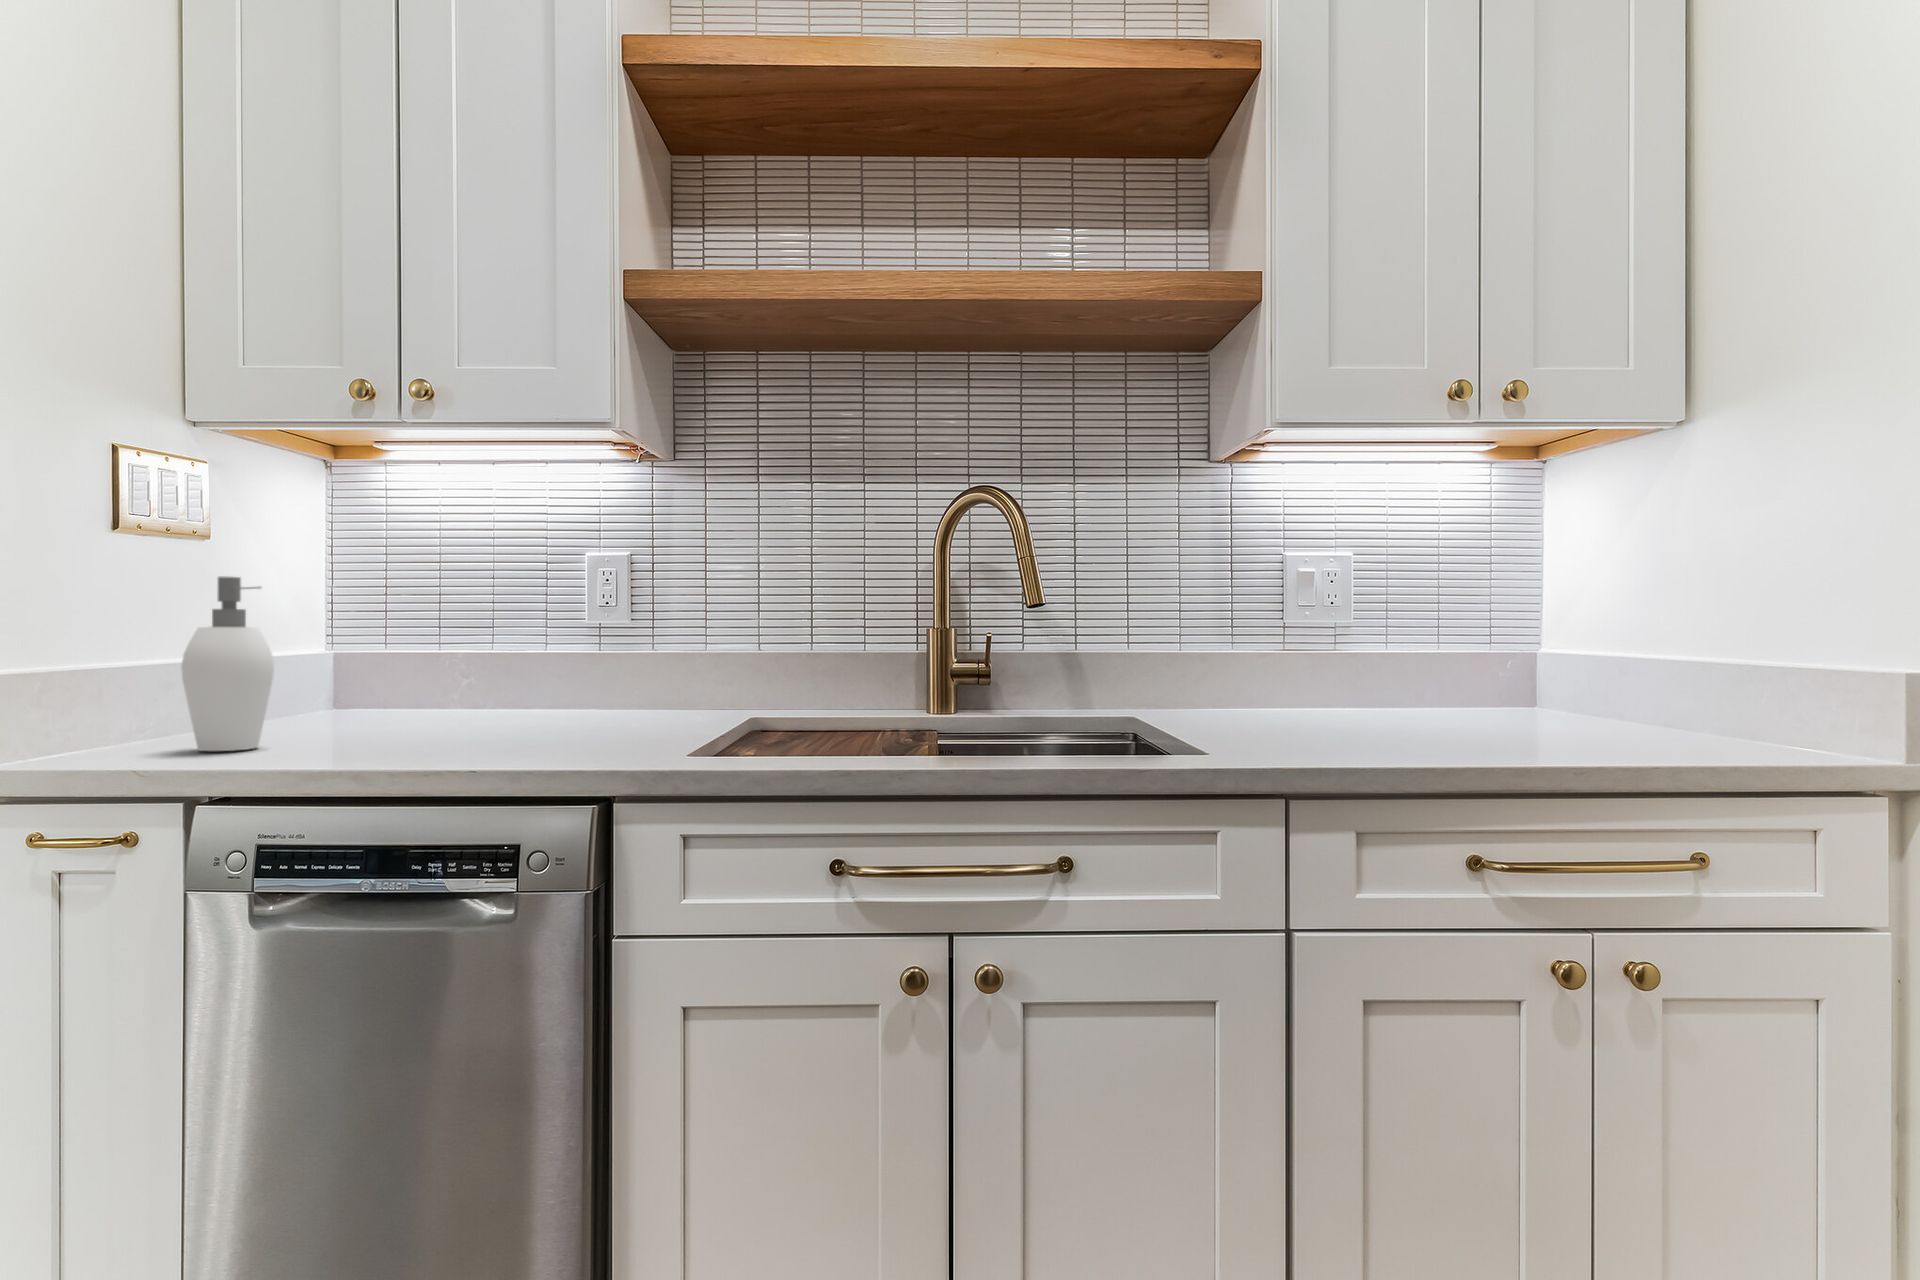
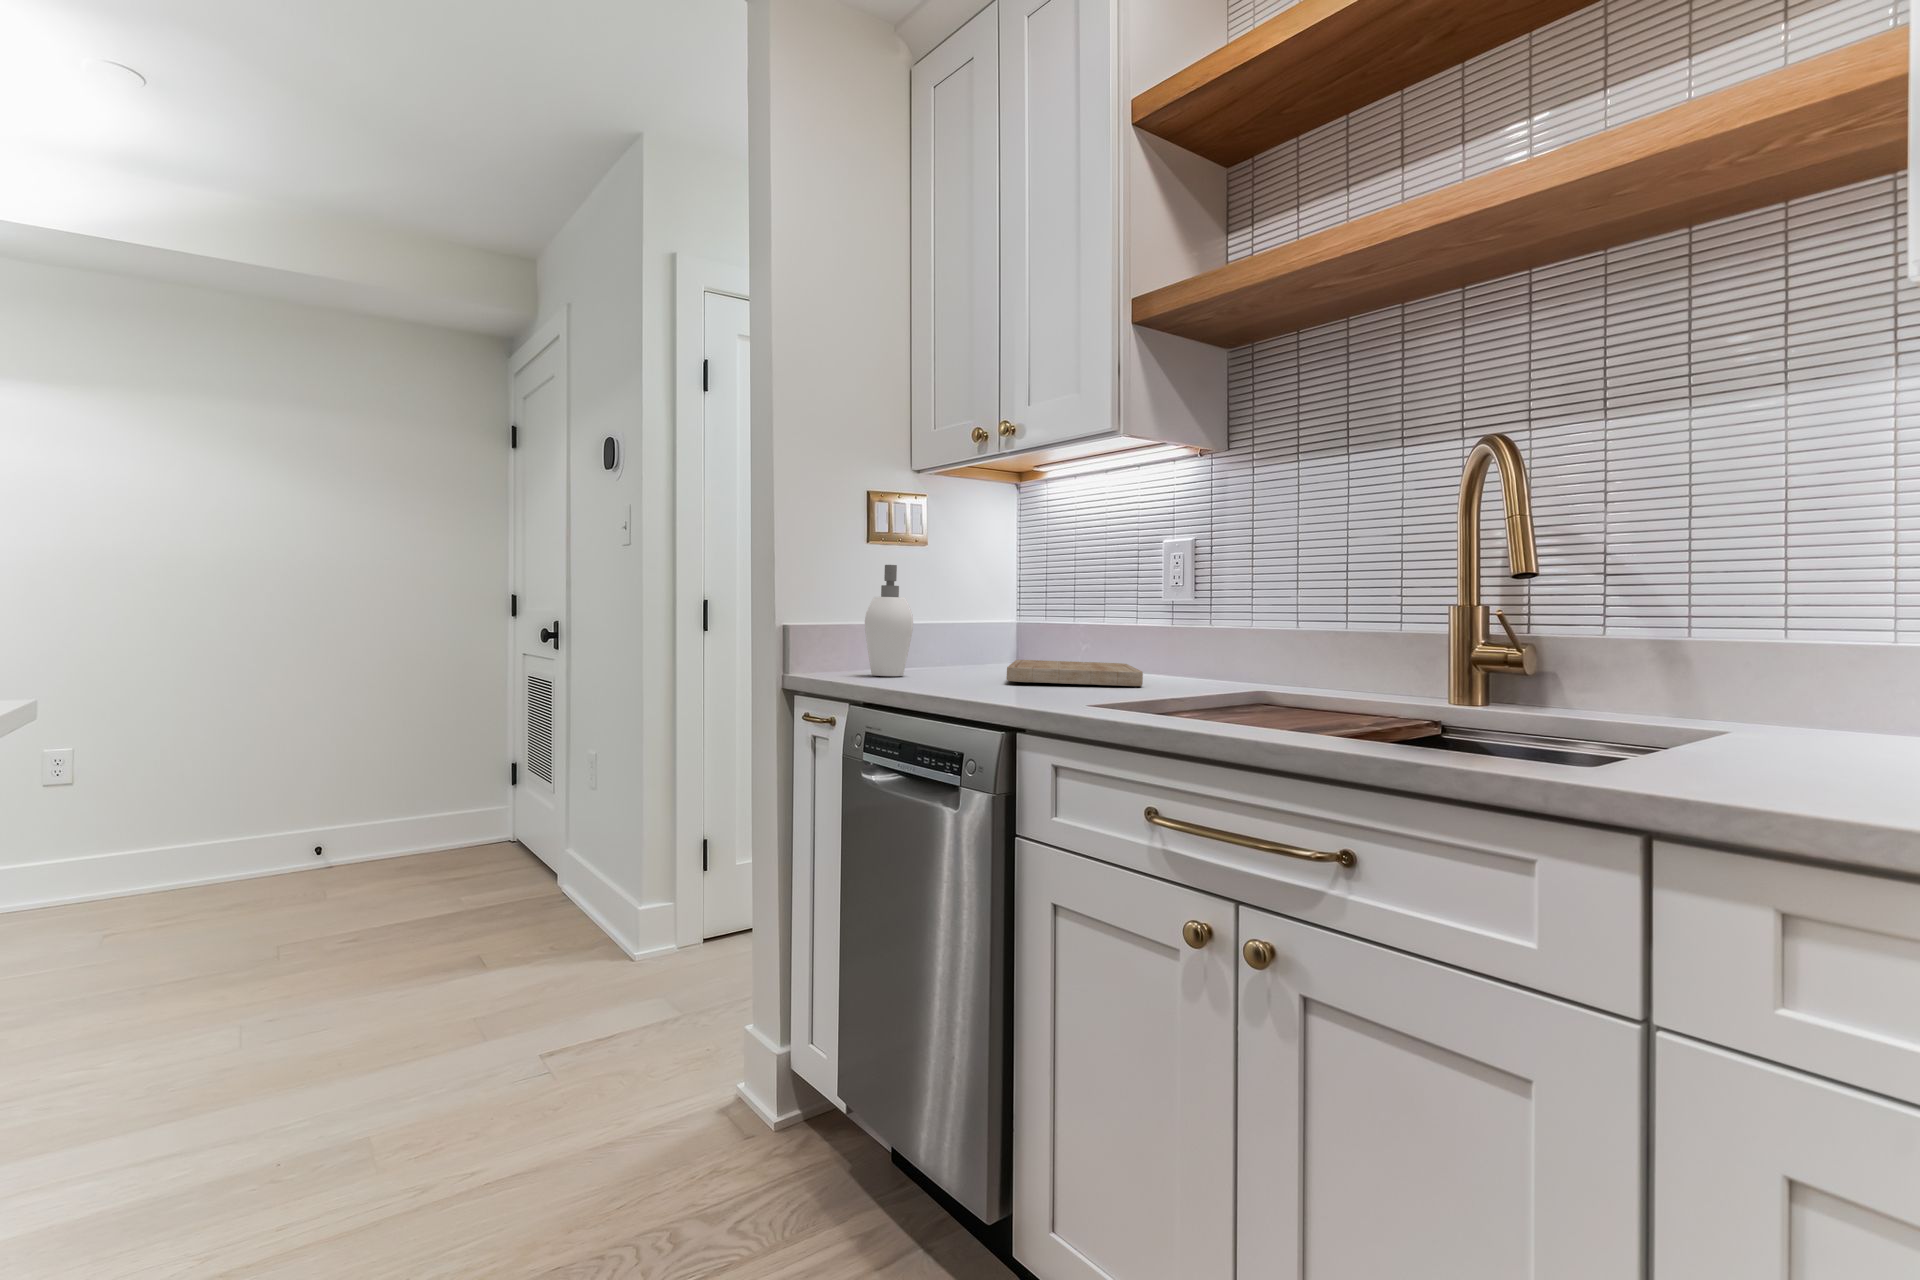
cutting board: none [384,701,637,738] -> present [1007,660,1143,686]

